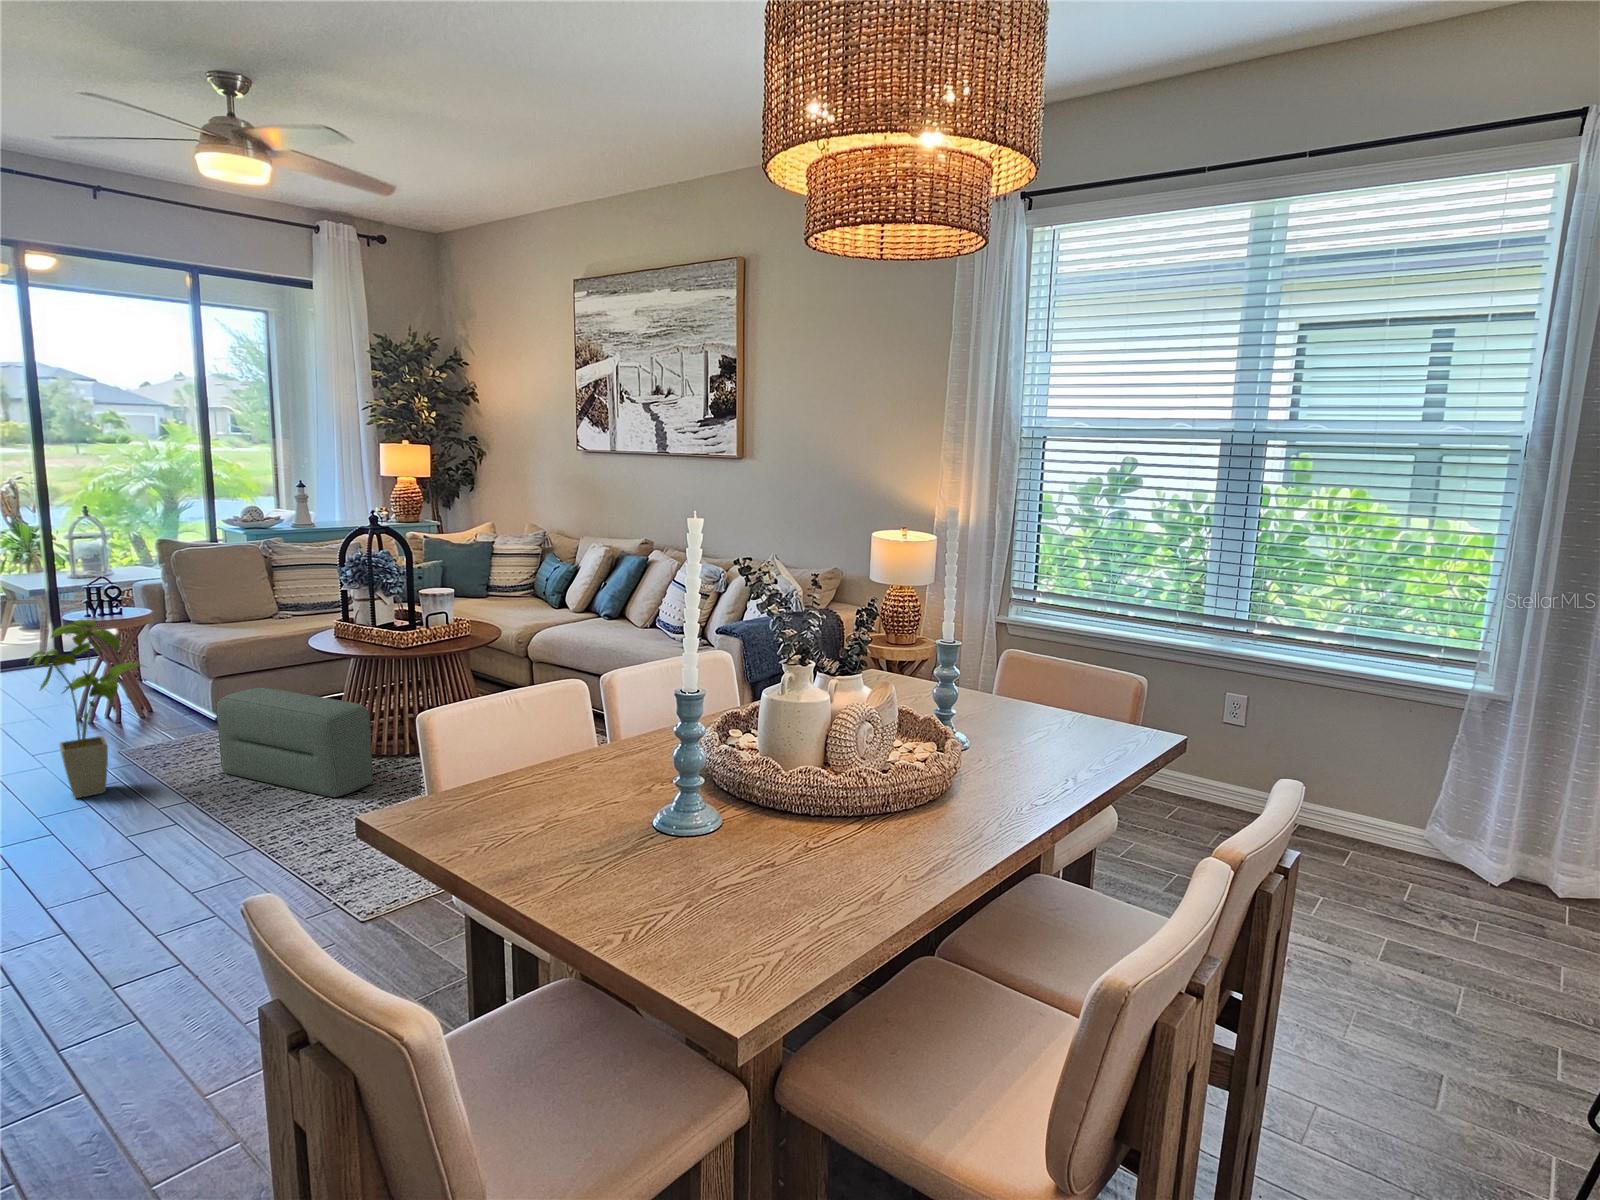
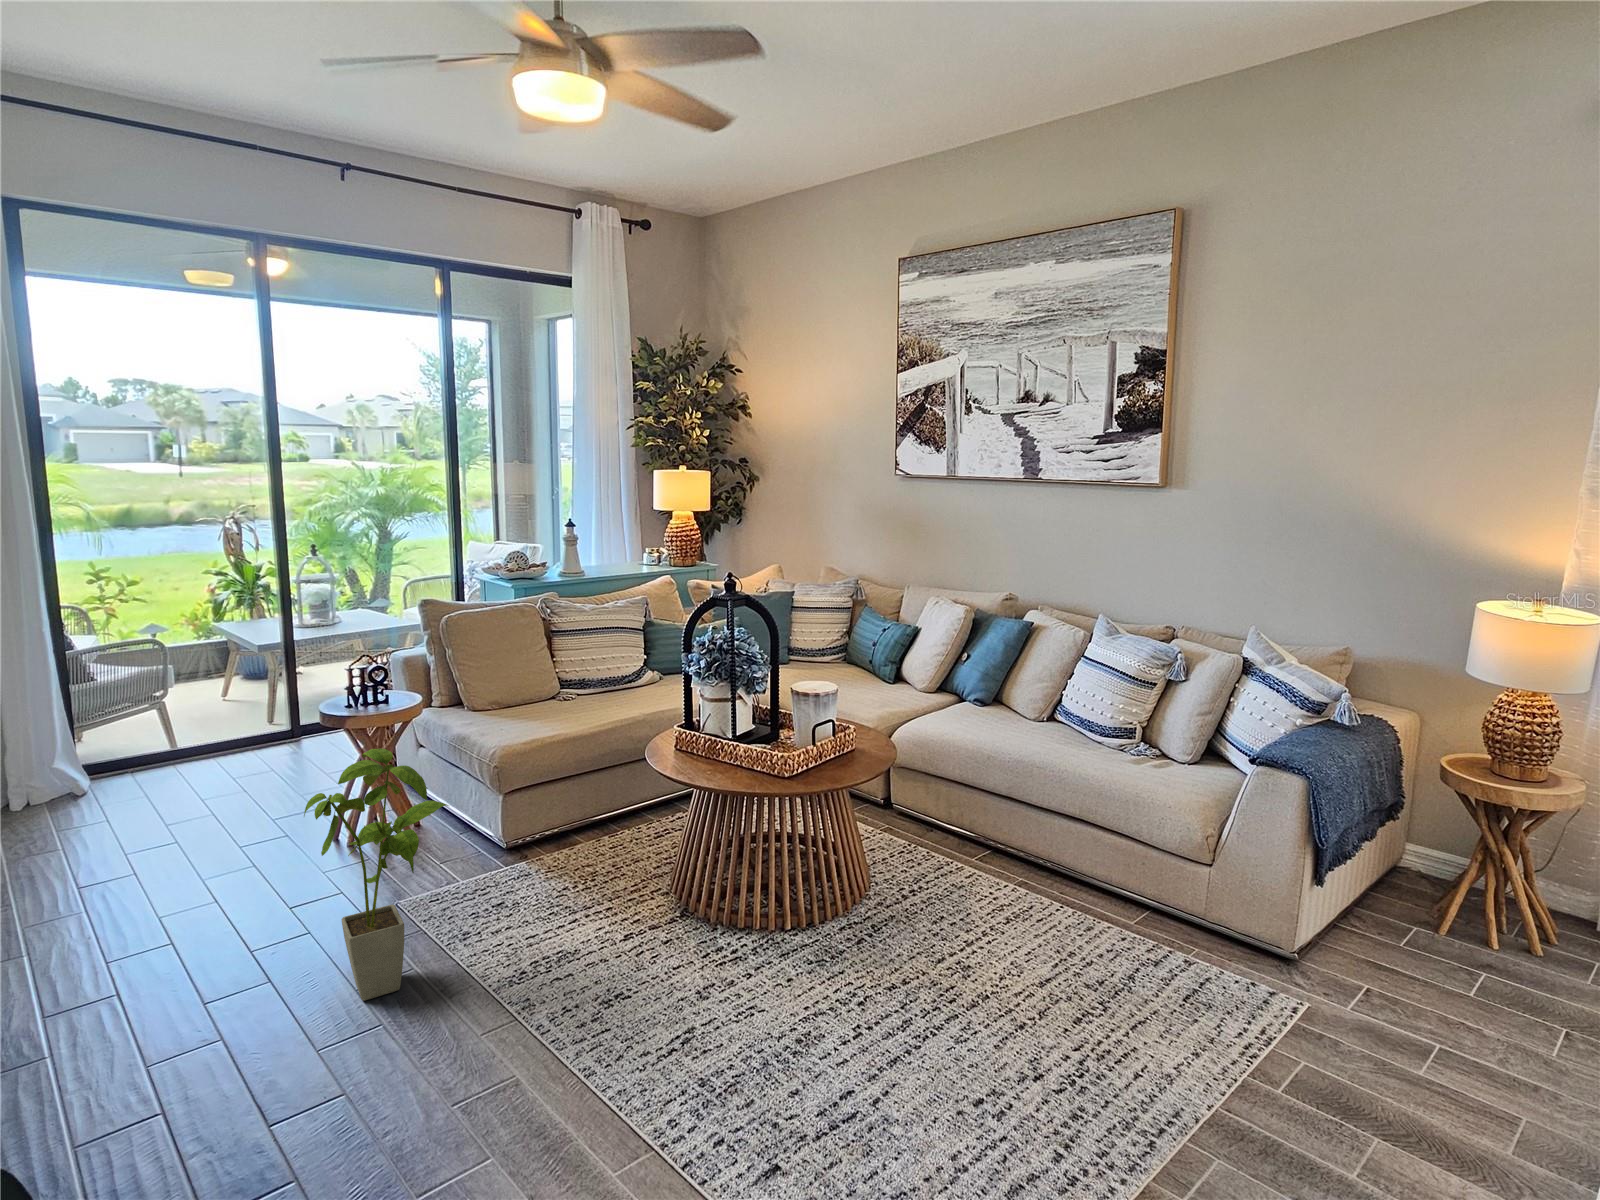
pouf: present [216,688,373,797] -> none [537,829,757,1017]

